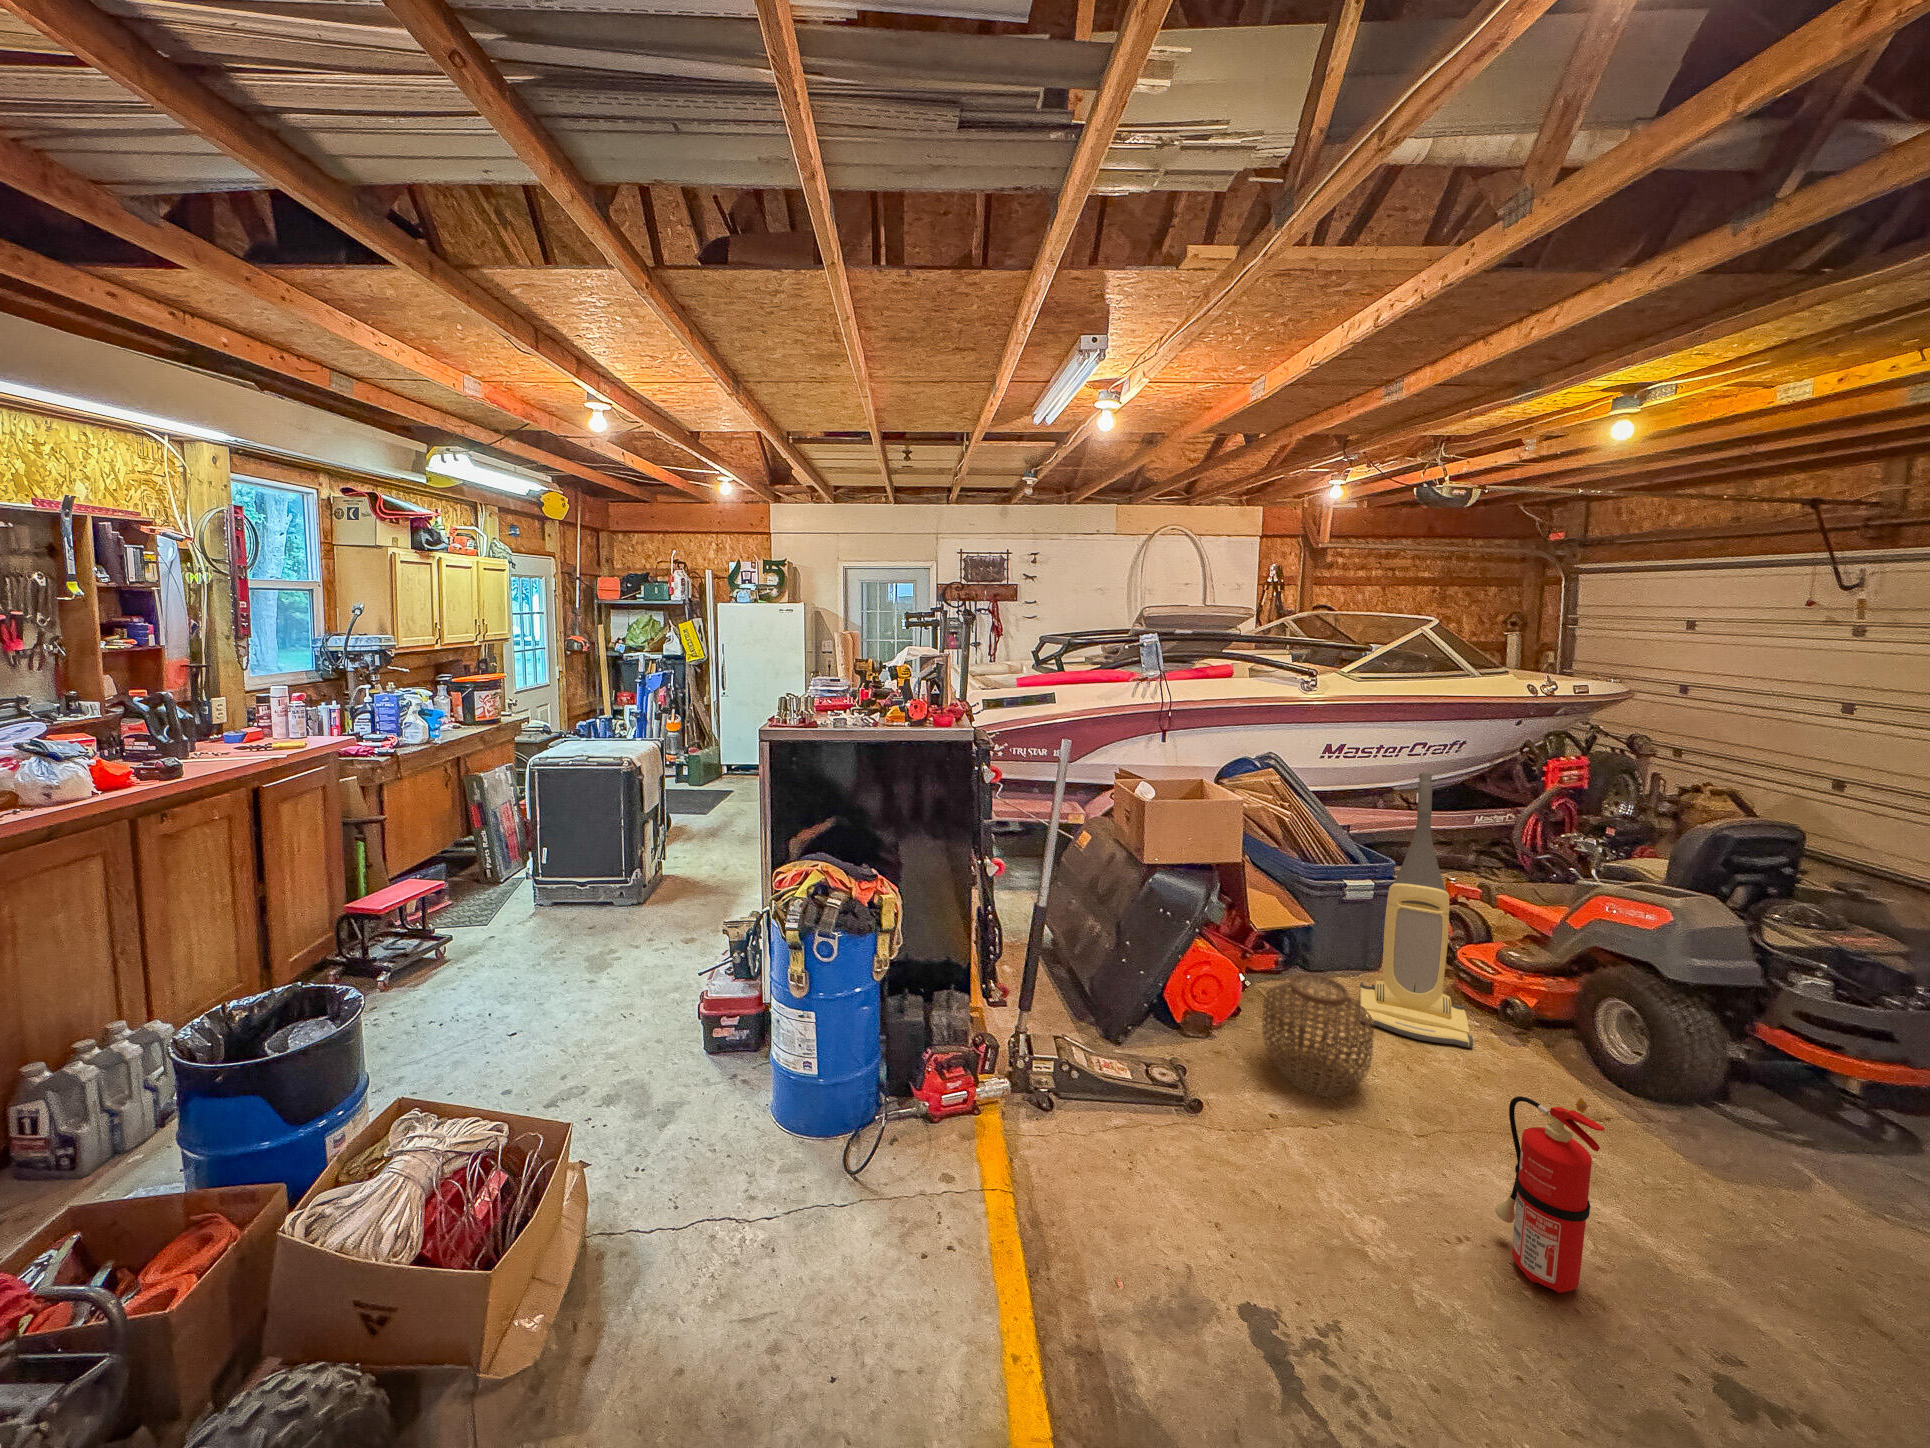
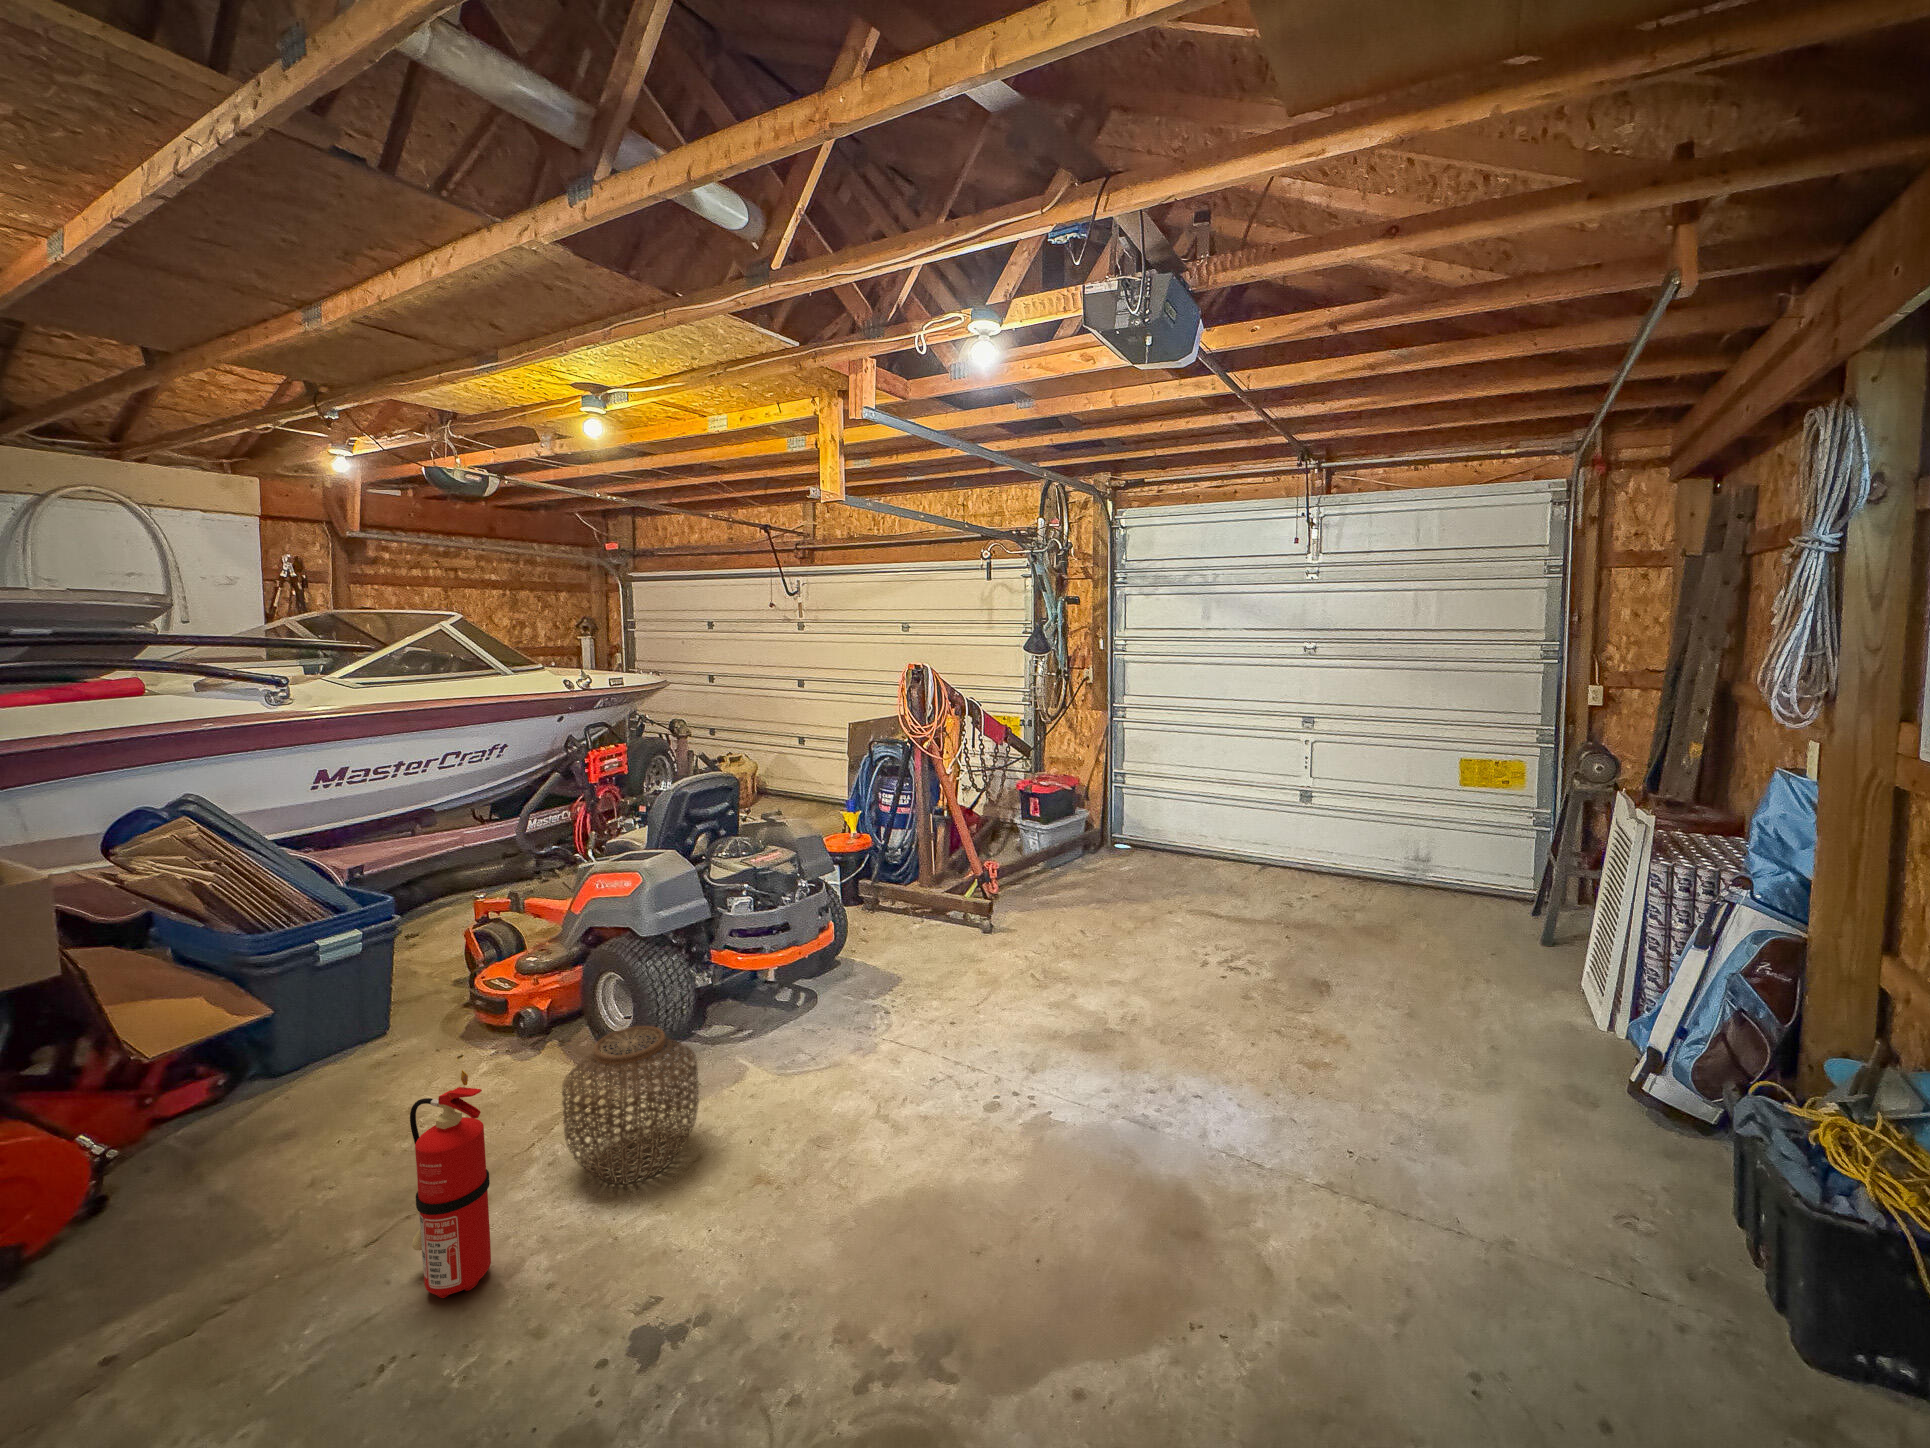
vacuum cleaner: present [1359,773,1473,1048] -> none [324,775,464,1109]
woven basket: present [1262,974,1374,1097] -> present [562,1026,698,1183]

